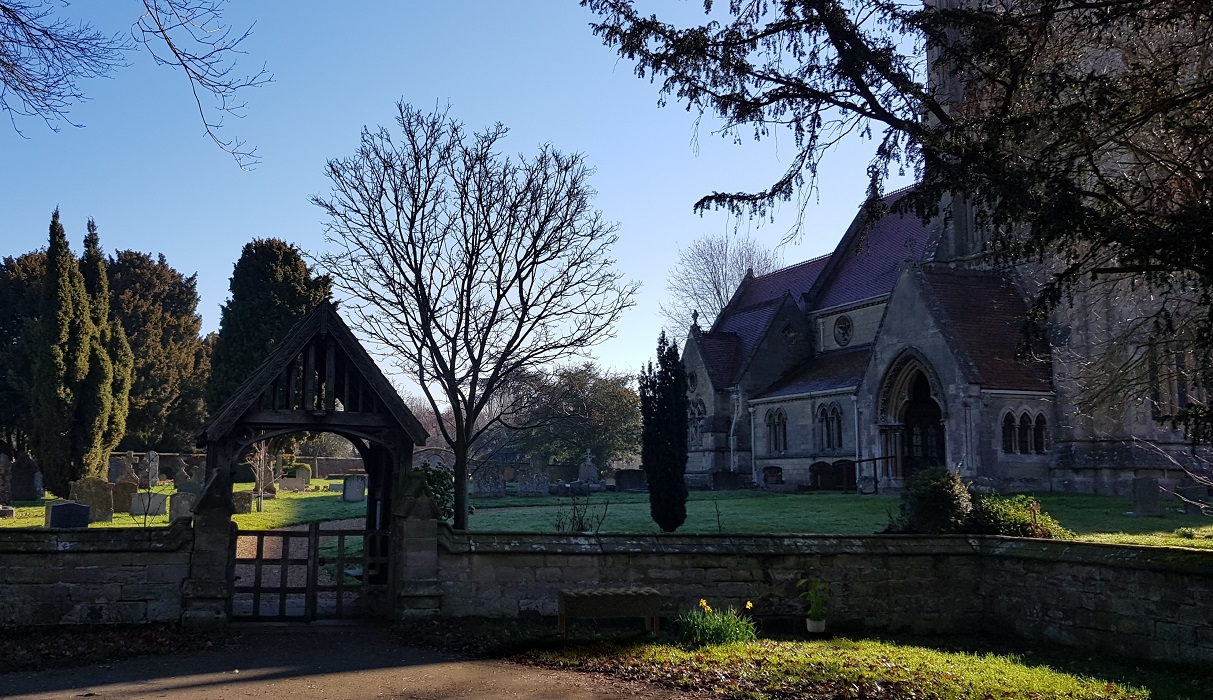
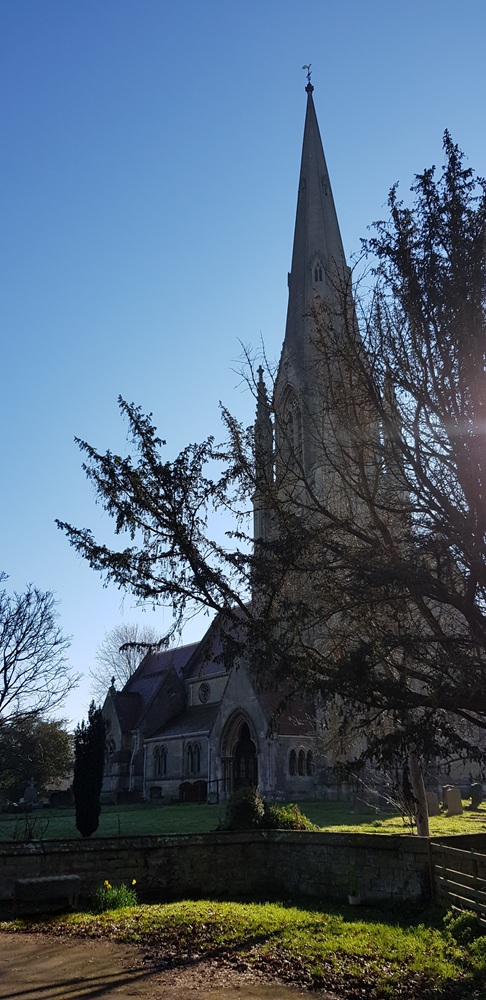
potted plant: present [797,577,831,632] -> present [344,866,361,905]

